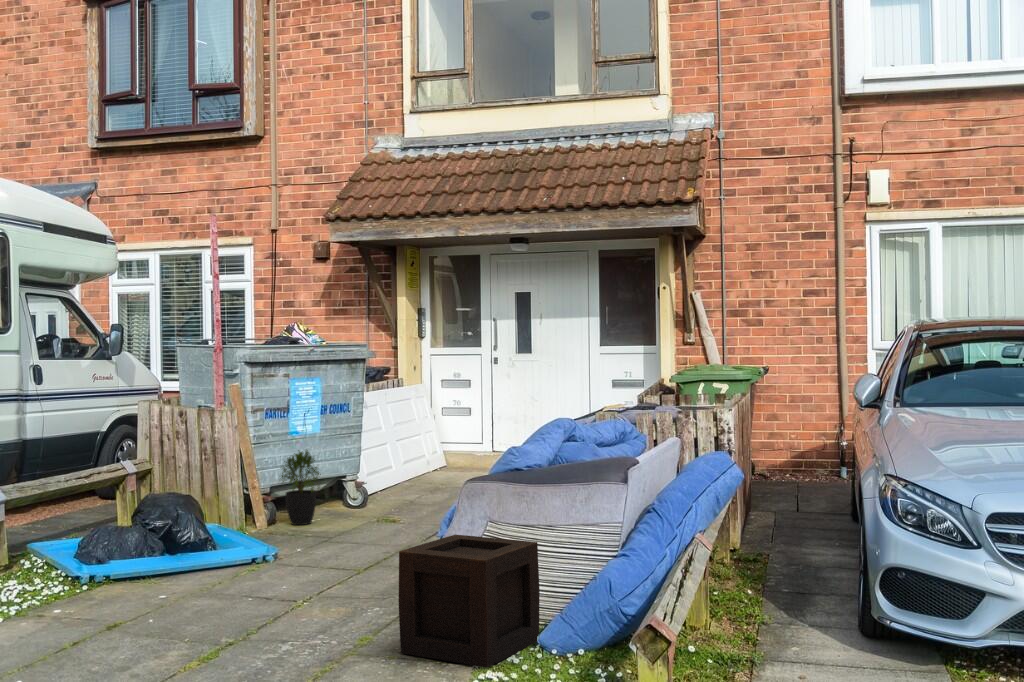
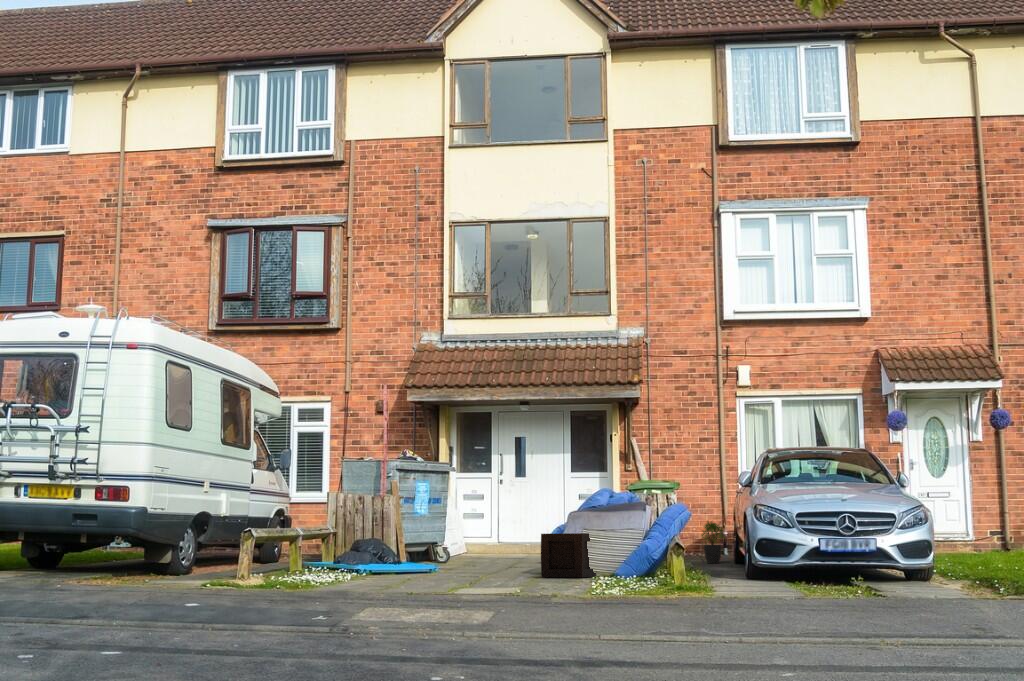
potted plant: present [281,450,321,525] -> present [702,521,724,563]

